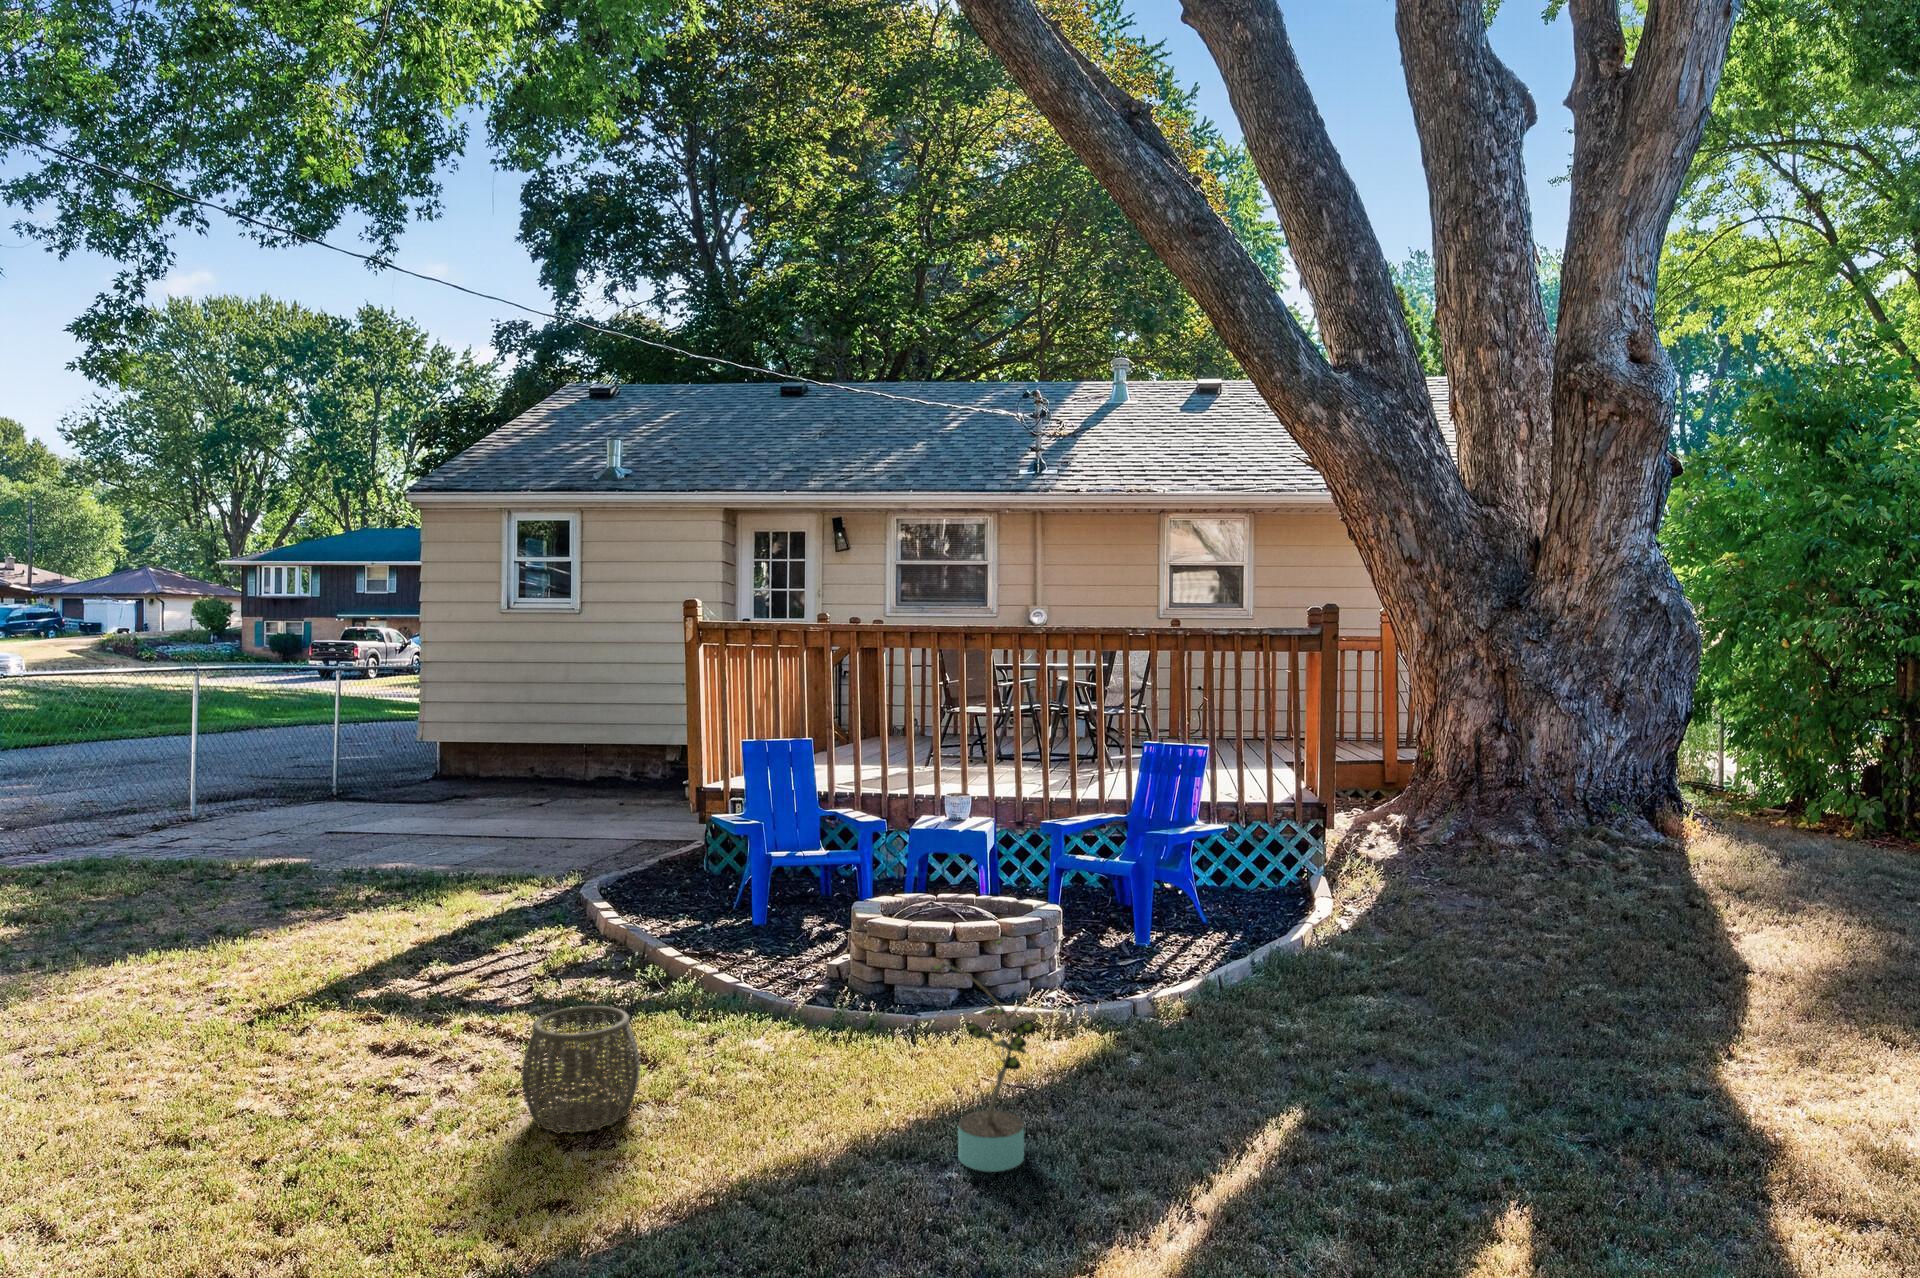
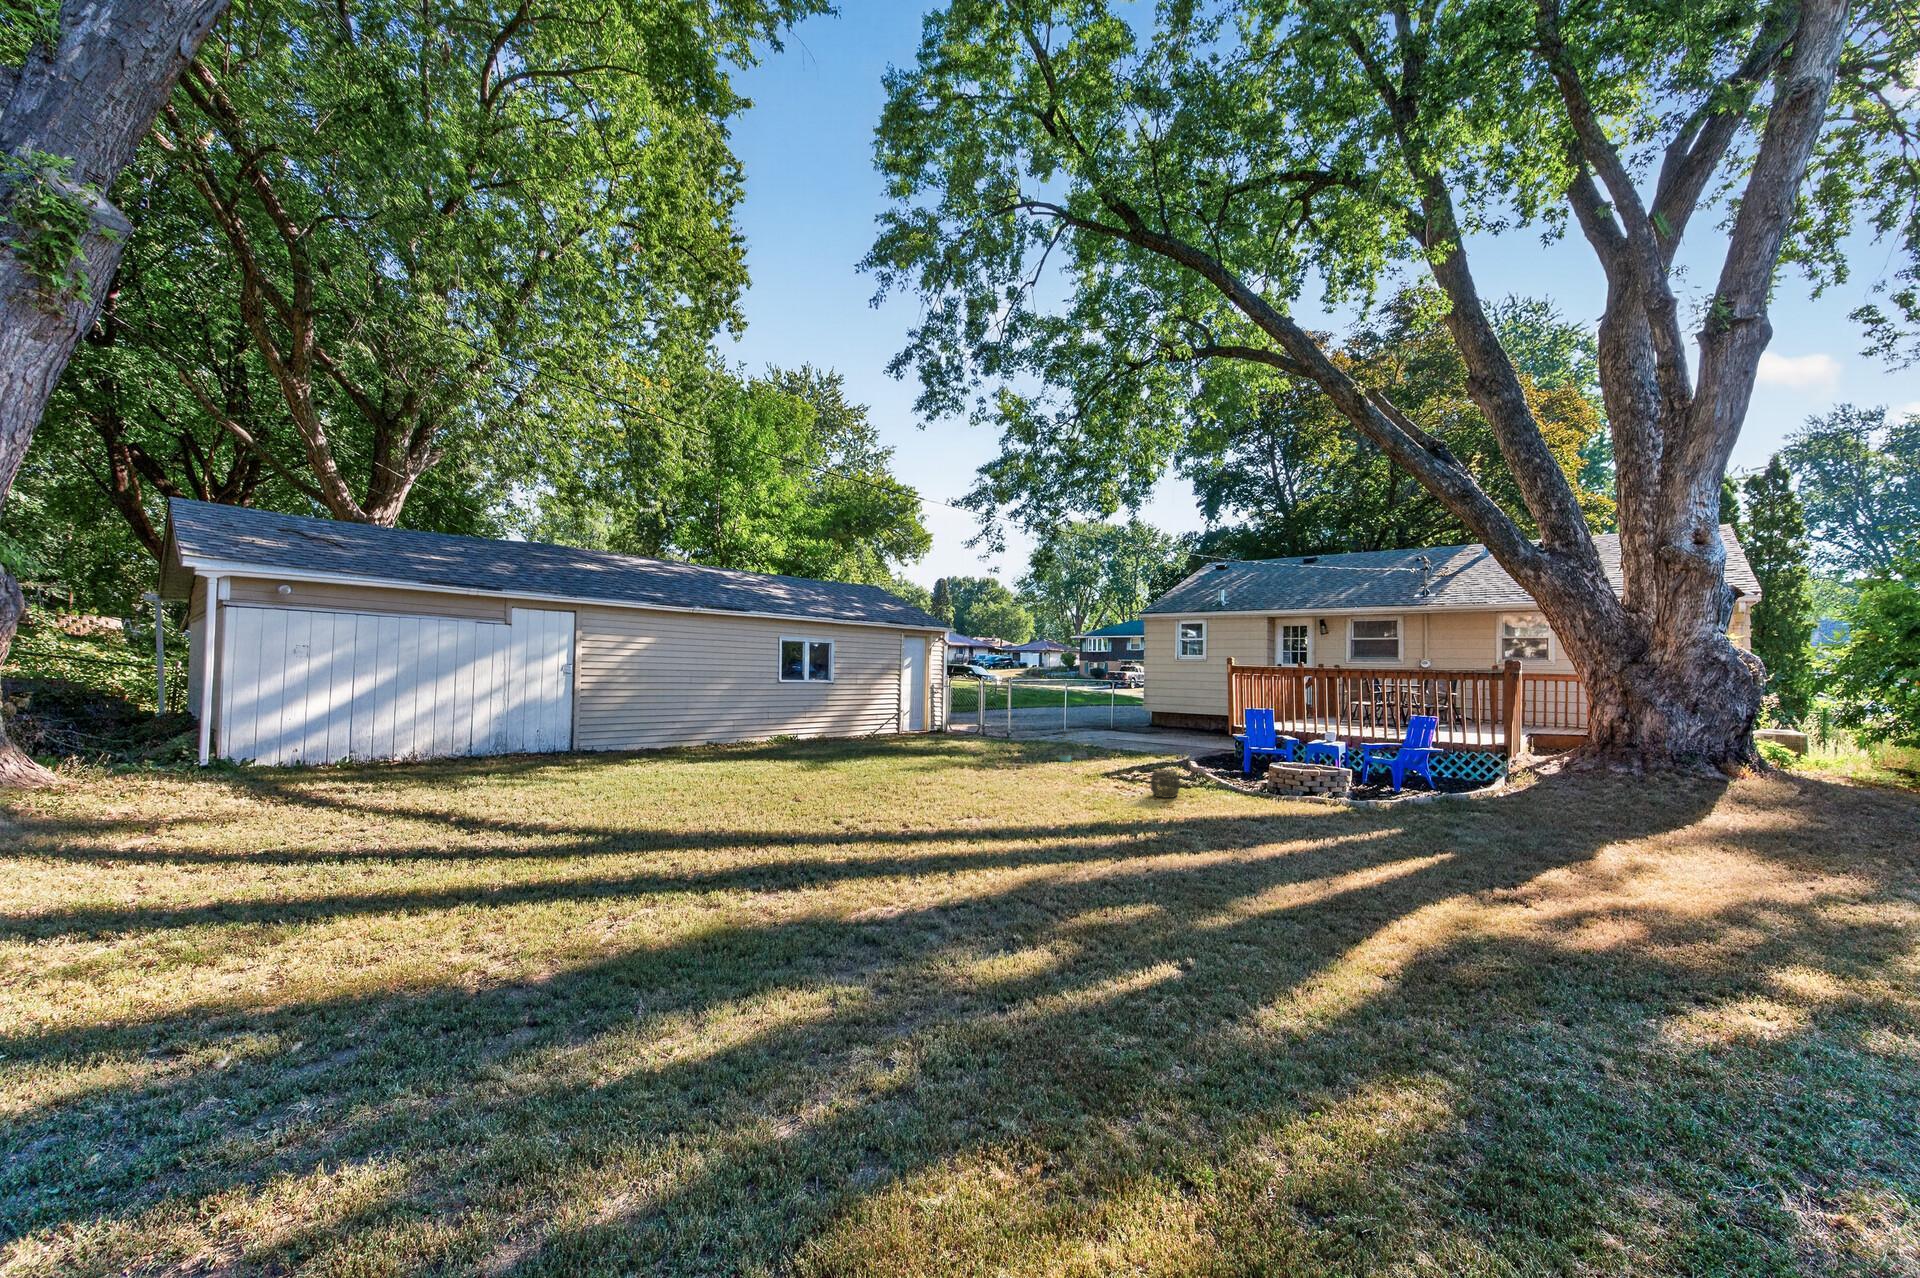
potted plant: present [931,938,1042,1172] -> present [1060,727,1071,762]

